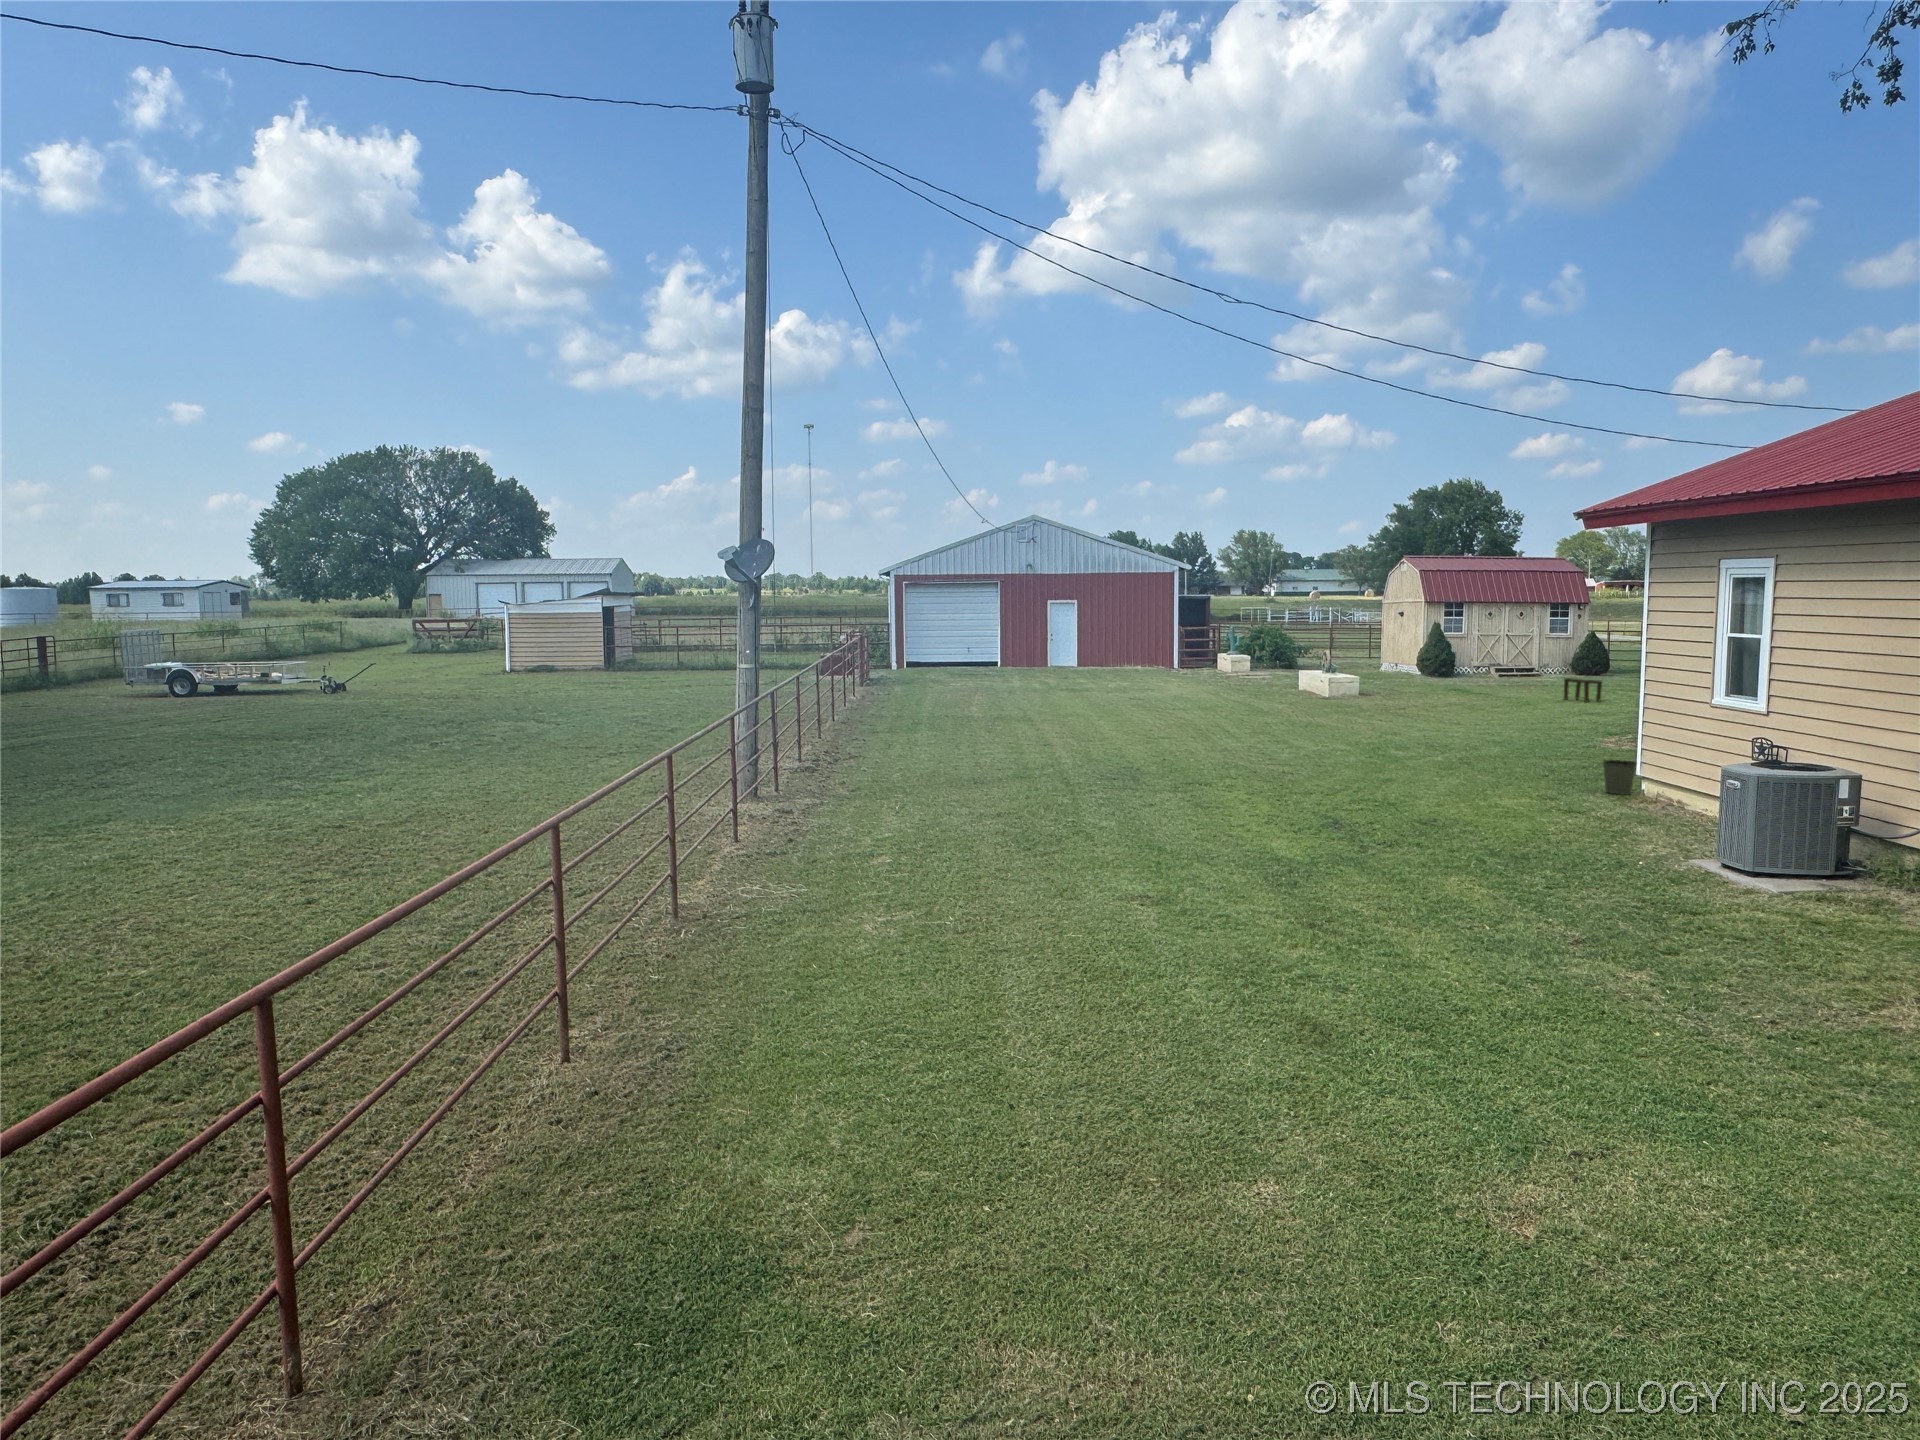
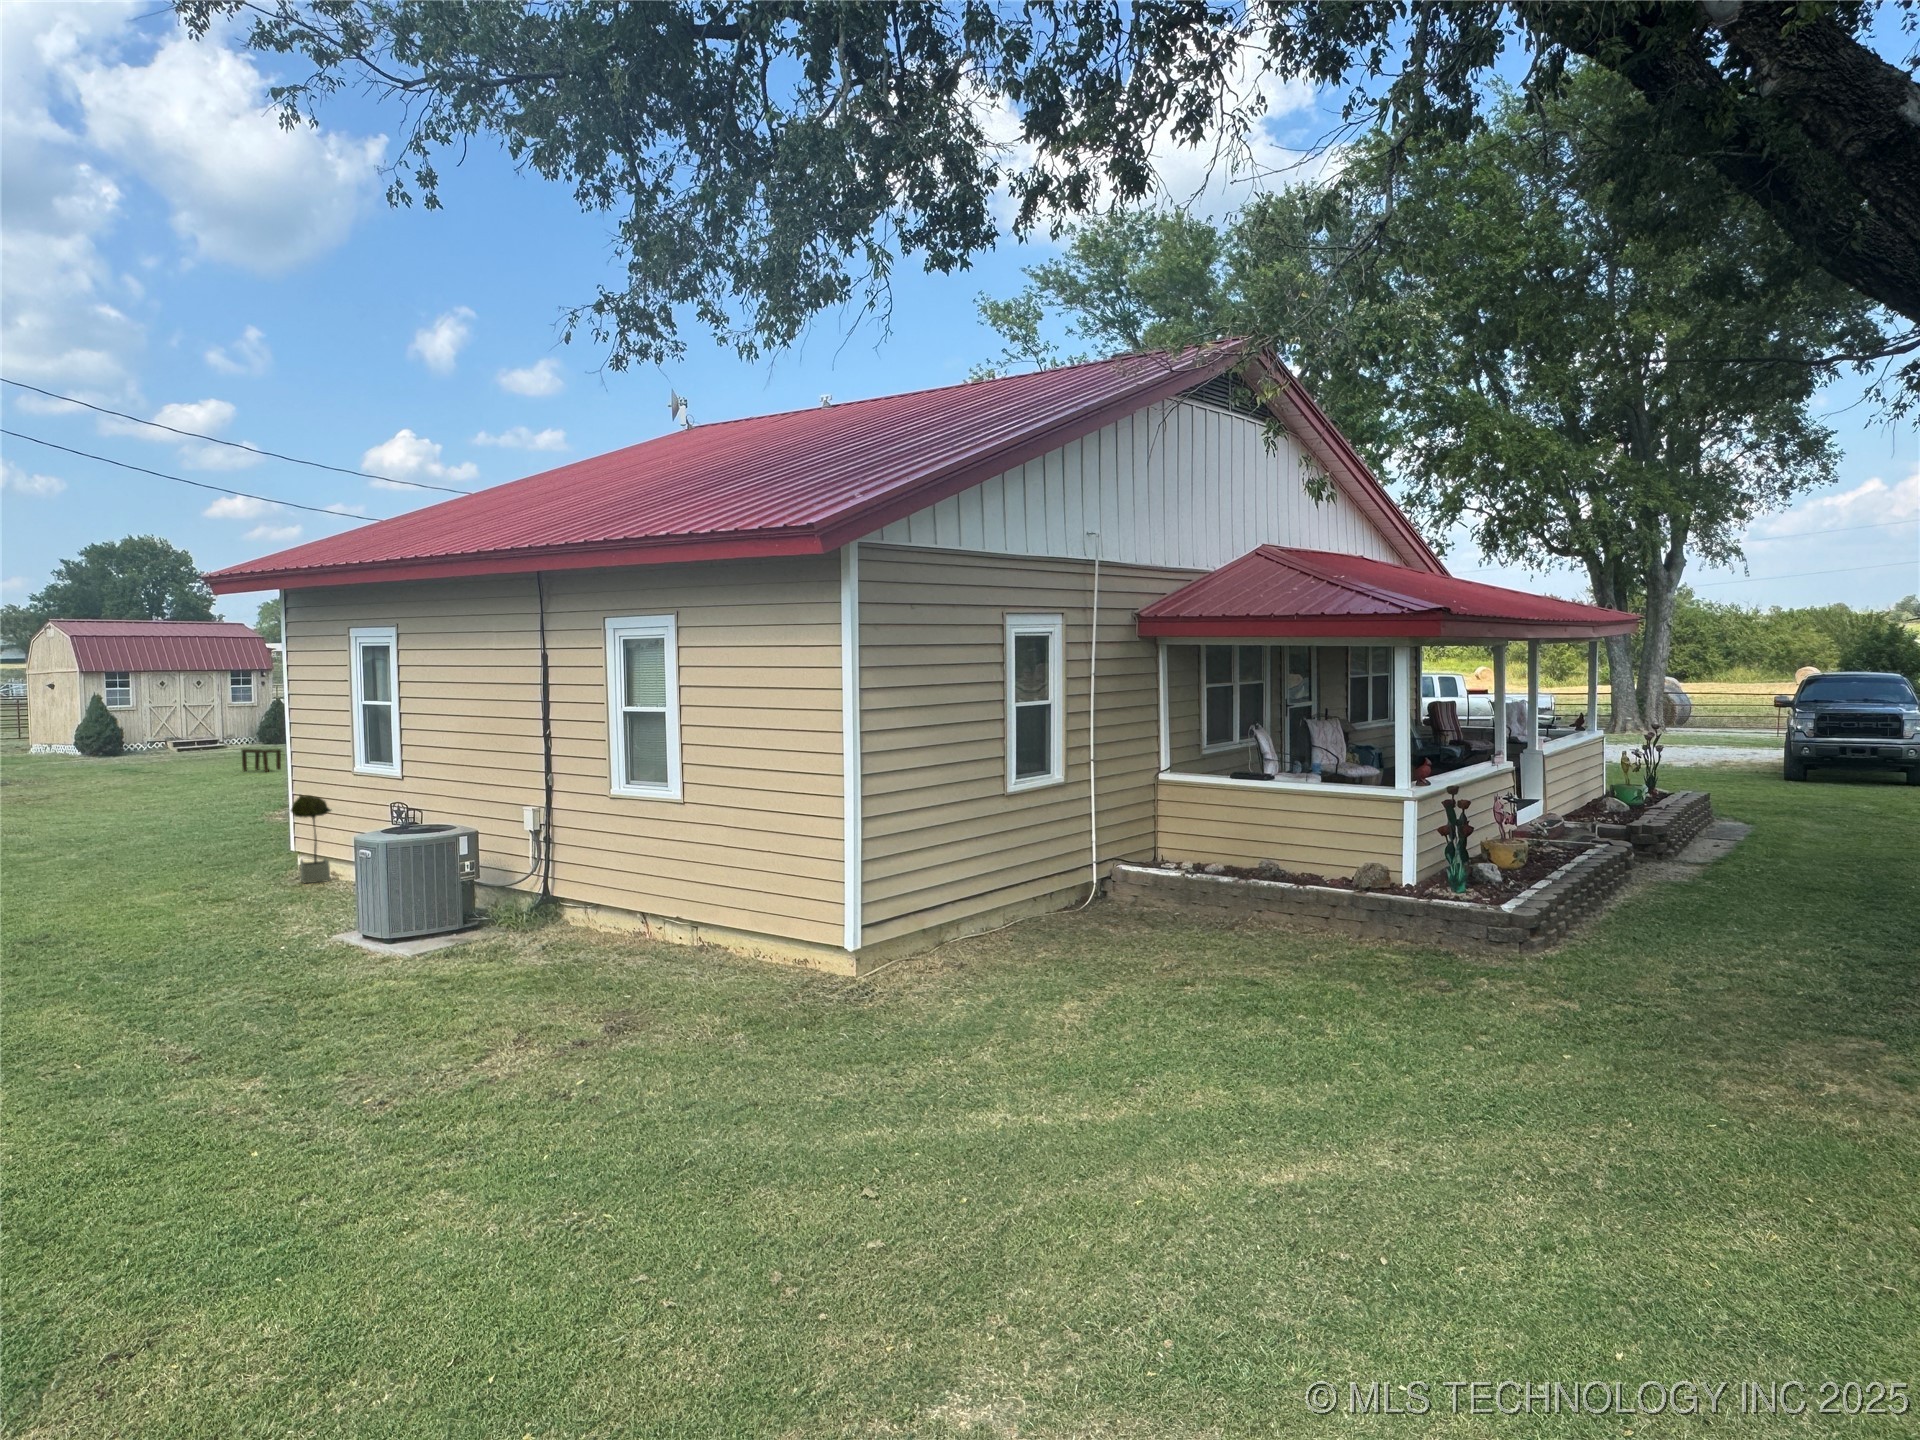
potted tree: none [1643,721,1685,810] -> present [291,795,331,883]
bucket: present [1603,759,1636,795] -> none [254,836,292,873]

